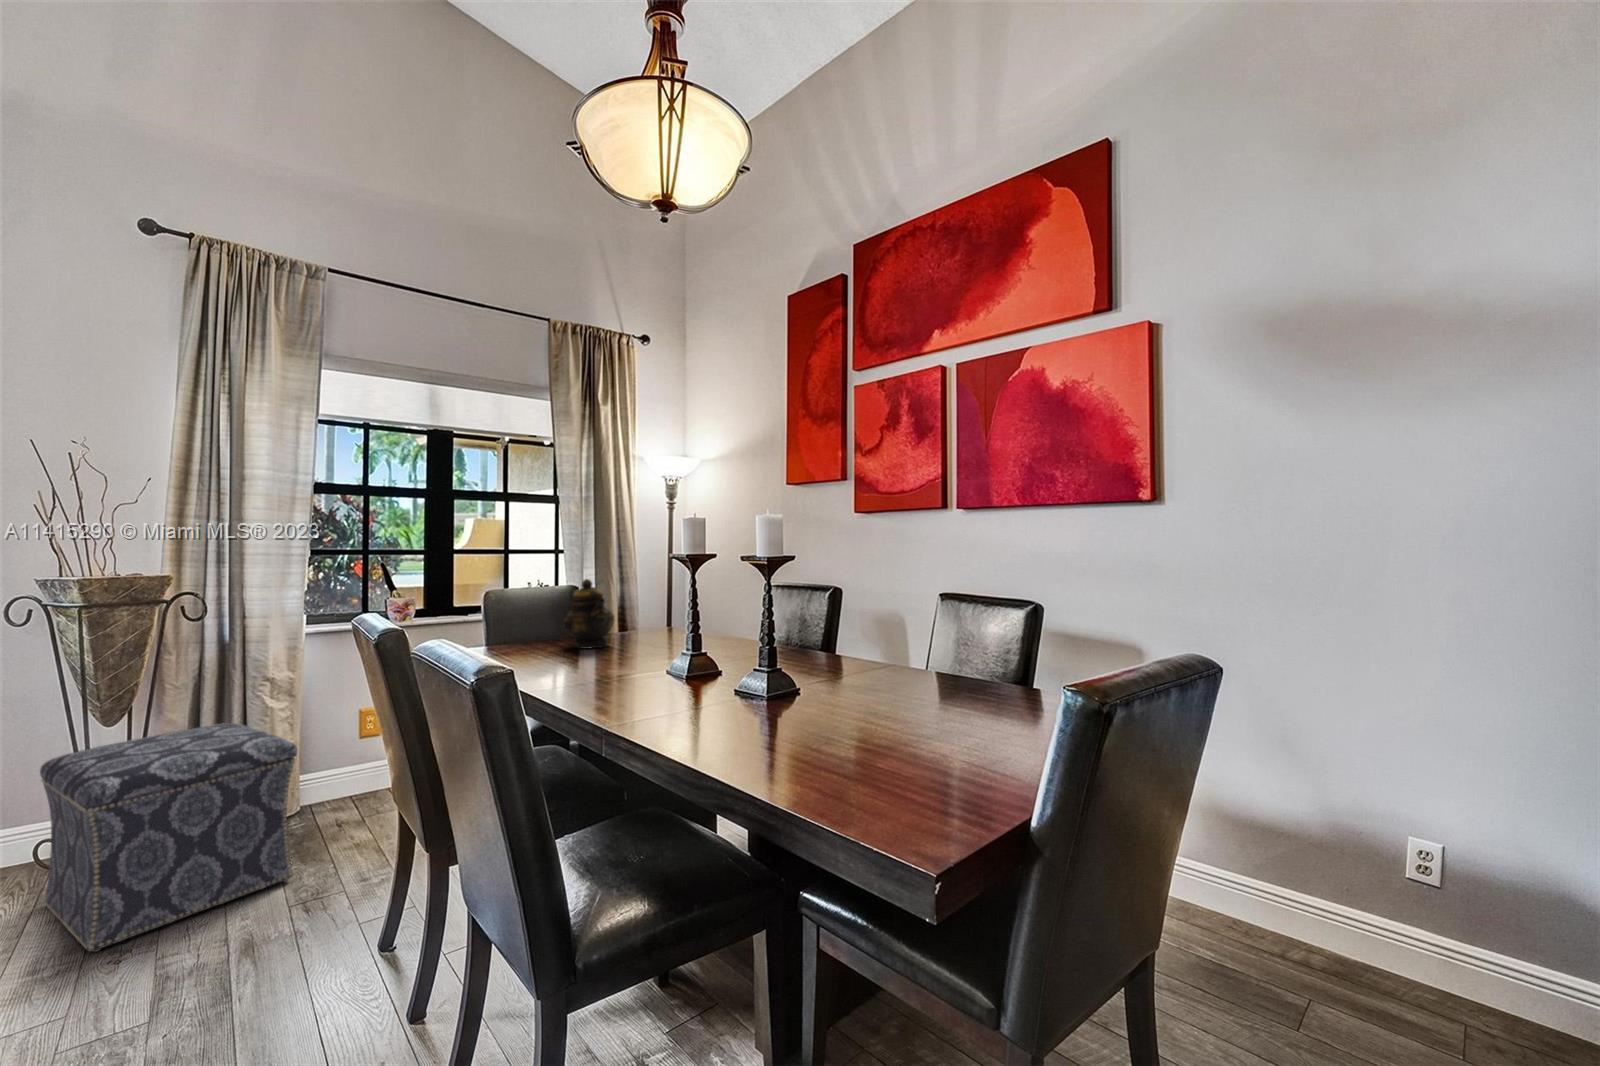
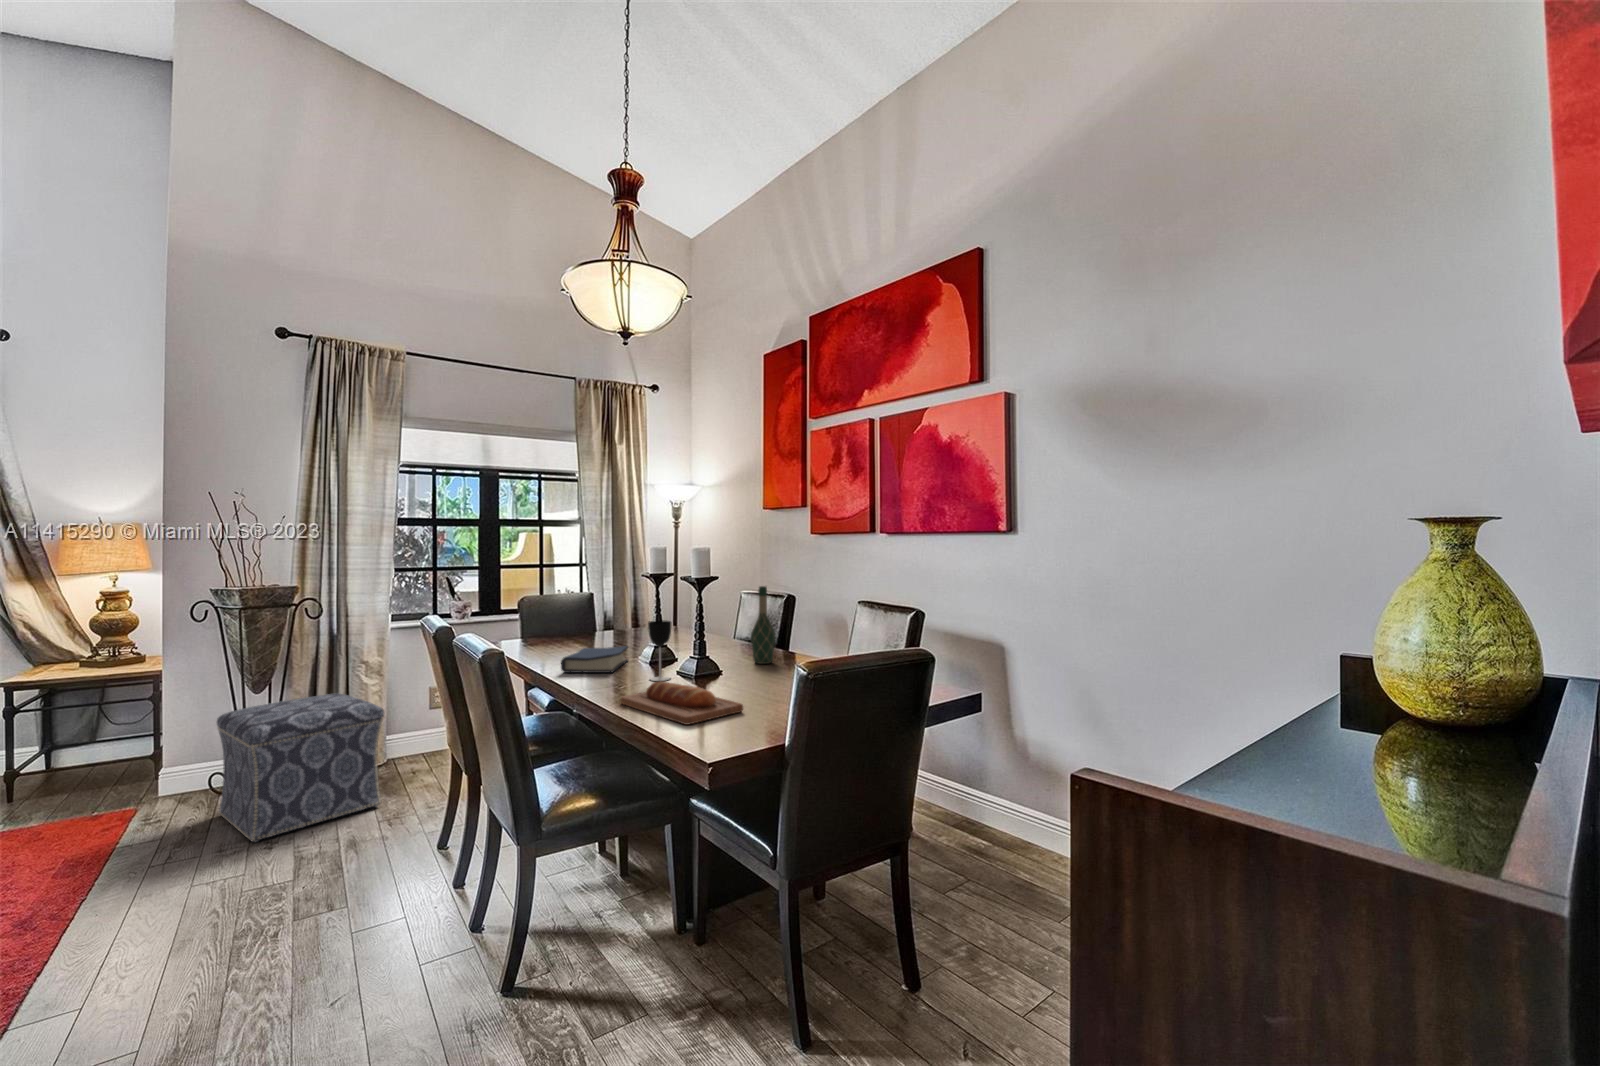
wine bottle: none [827,572,860,677] -> present [751,586,775,664]
teapot: present [564,579,614,649] -> none [573,589,613,642]
wine glass: none [703,619,737,707] -> present [648,620,672,681]
hardback book: none [569,655,656,696] -> present [561,646,628,673]
bread loaf: none [690,712,894,789] -> present [621,682,743,725]

